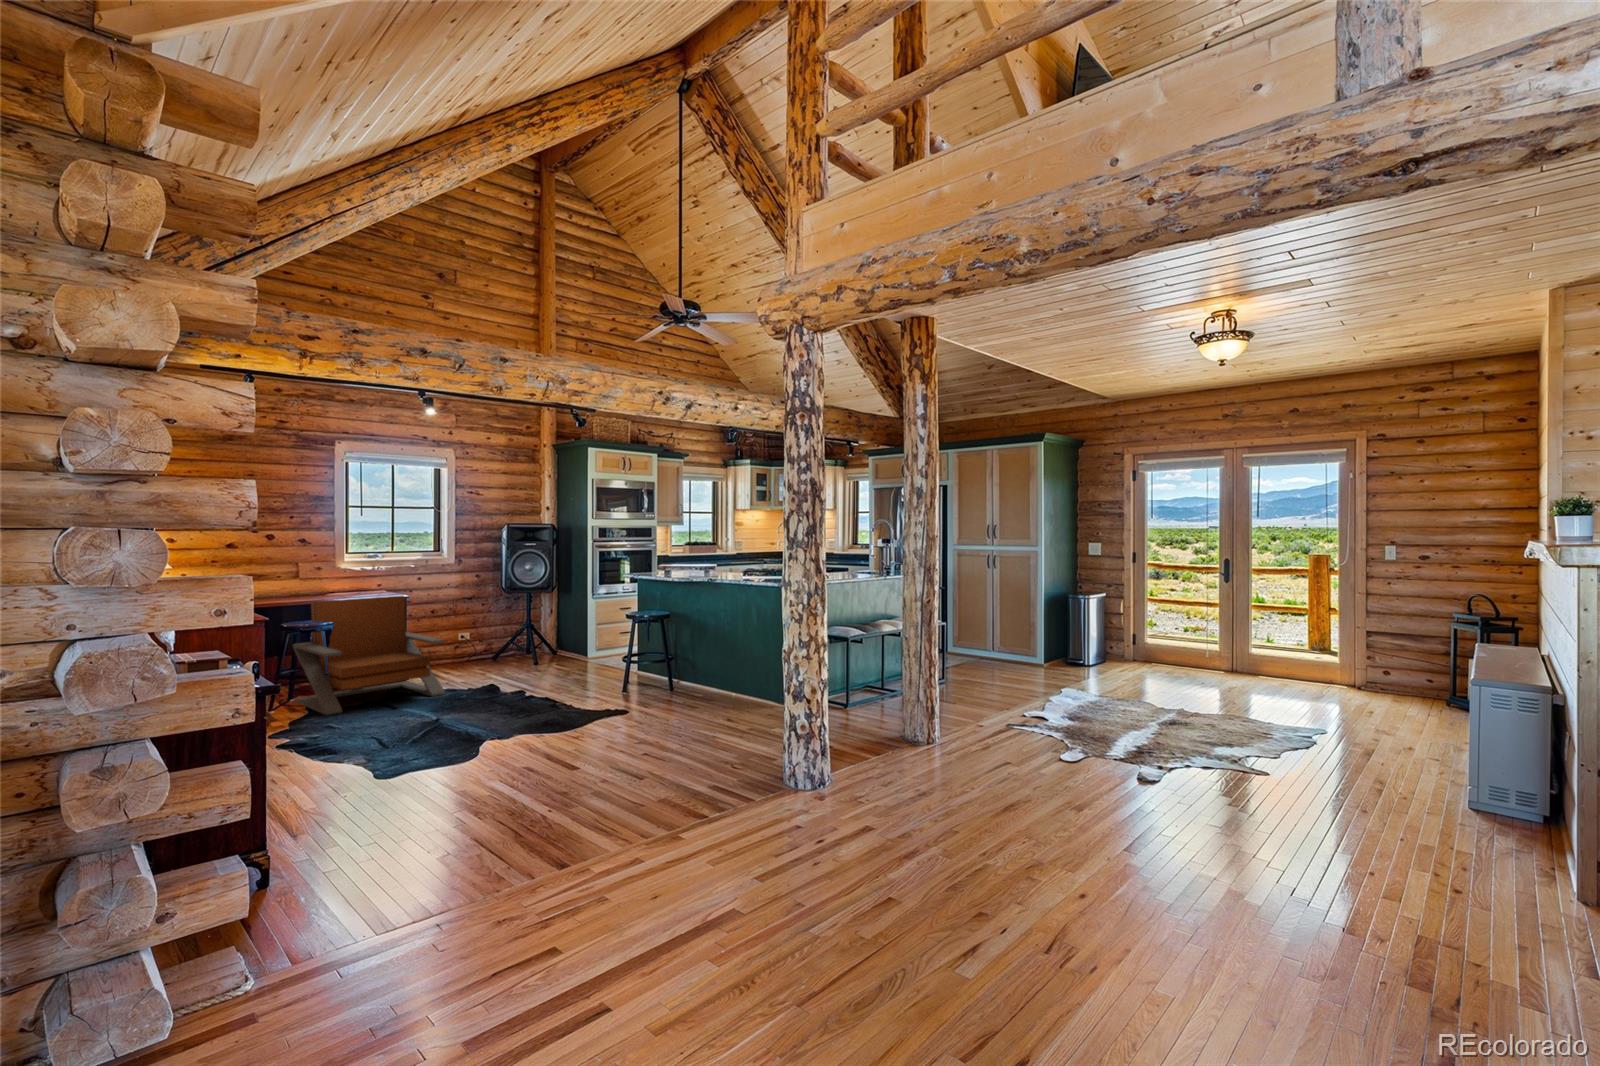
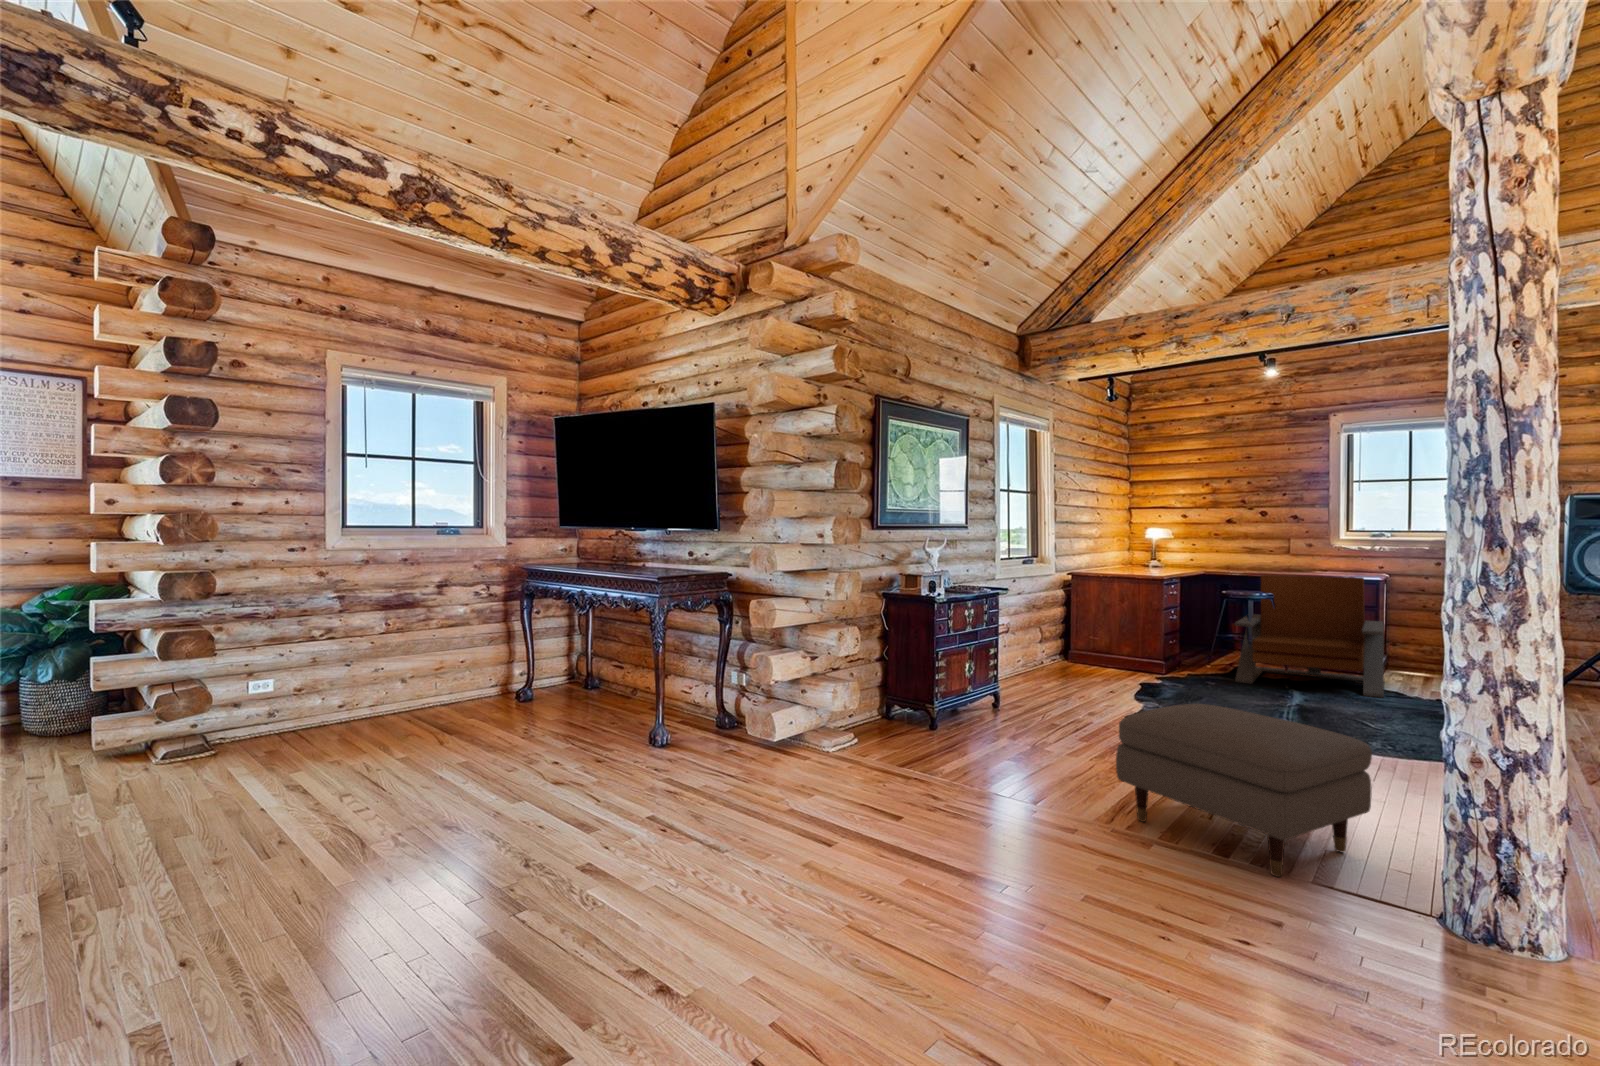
ottoman: none [583,700,737,817] -> present [1116,704,1372,877]

